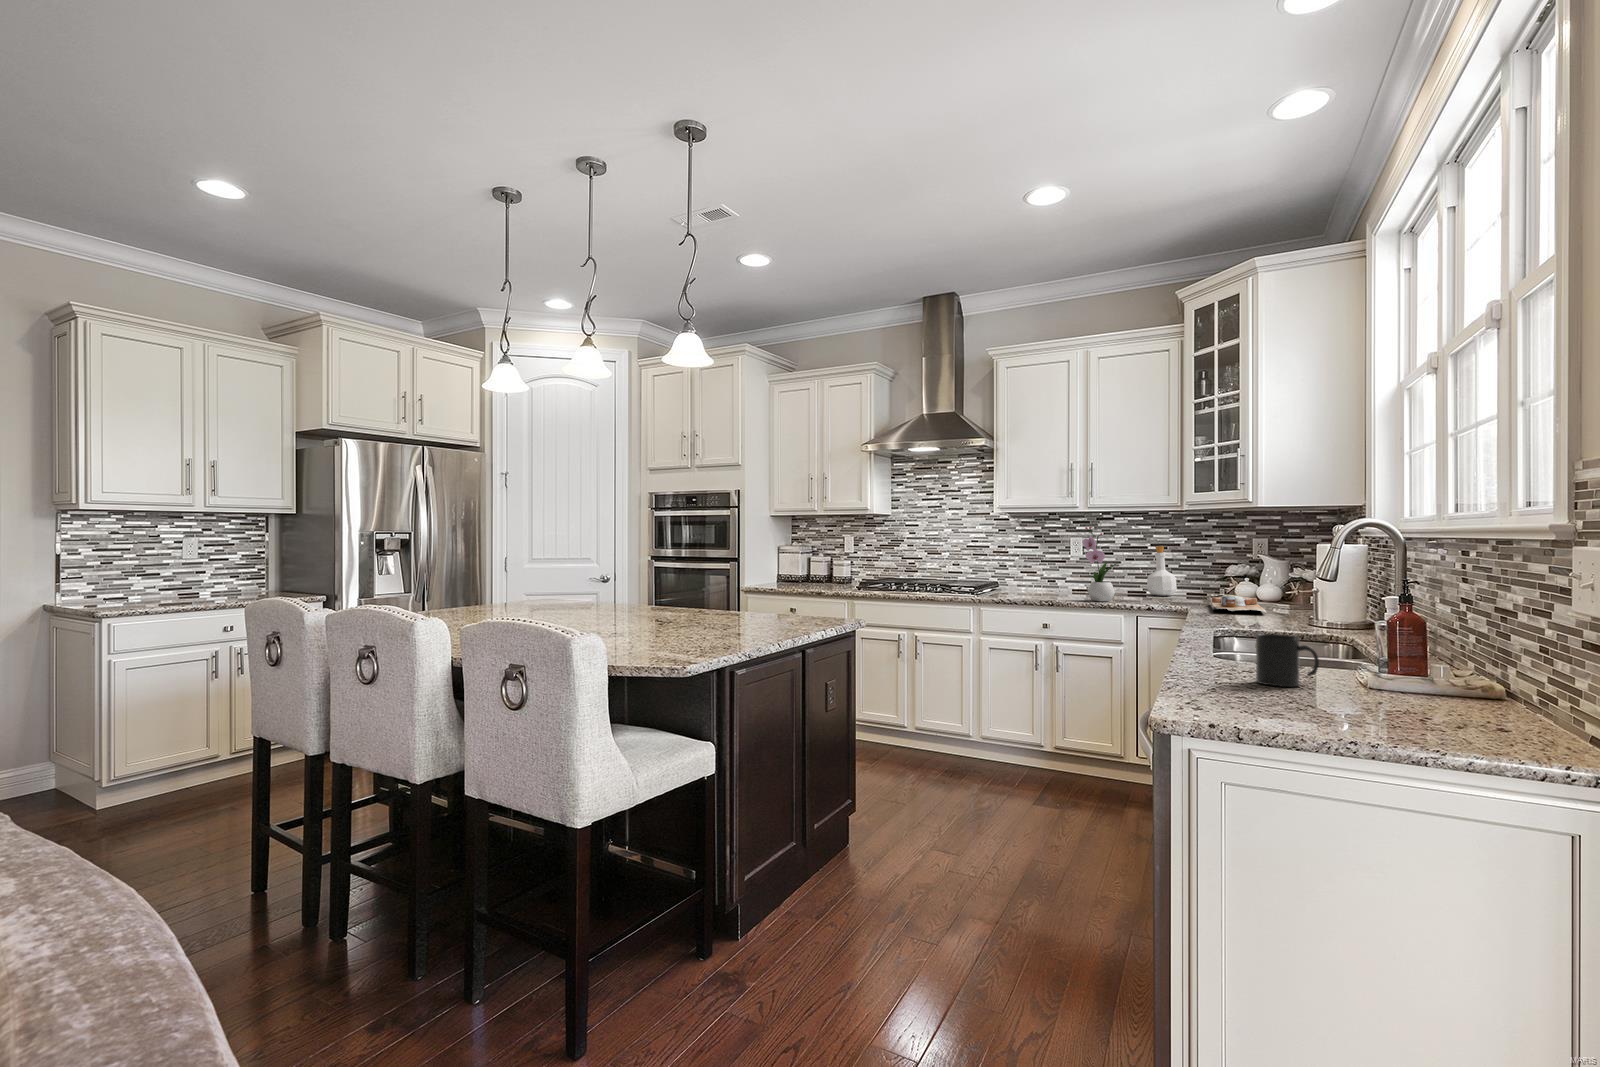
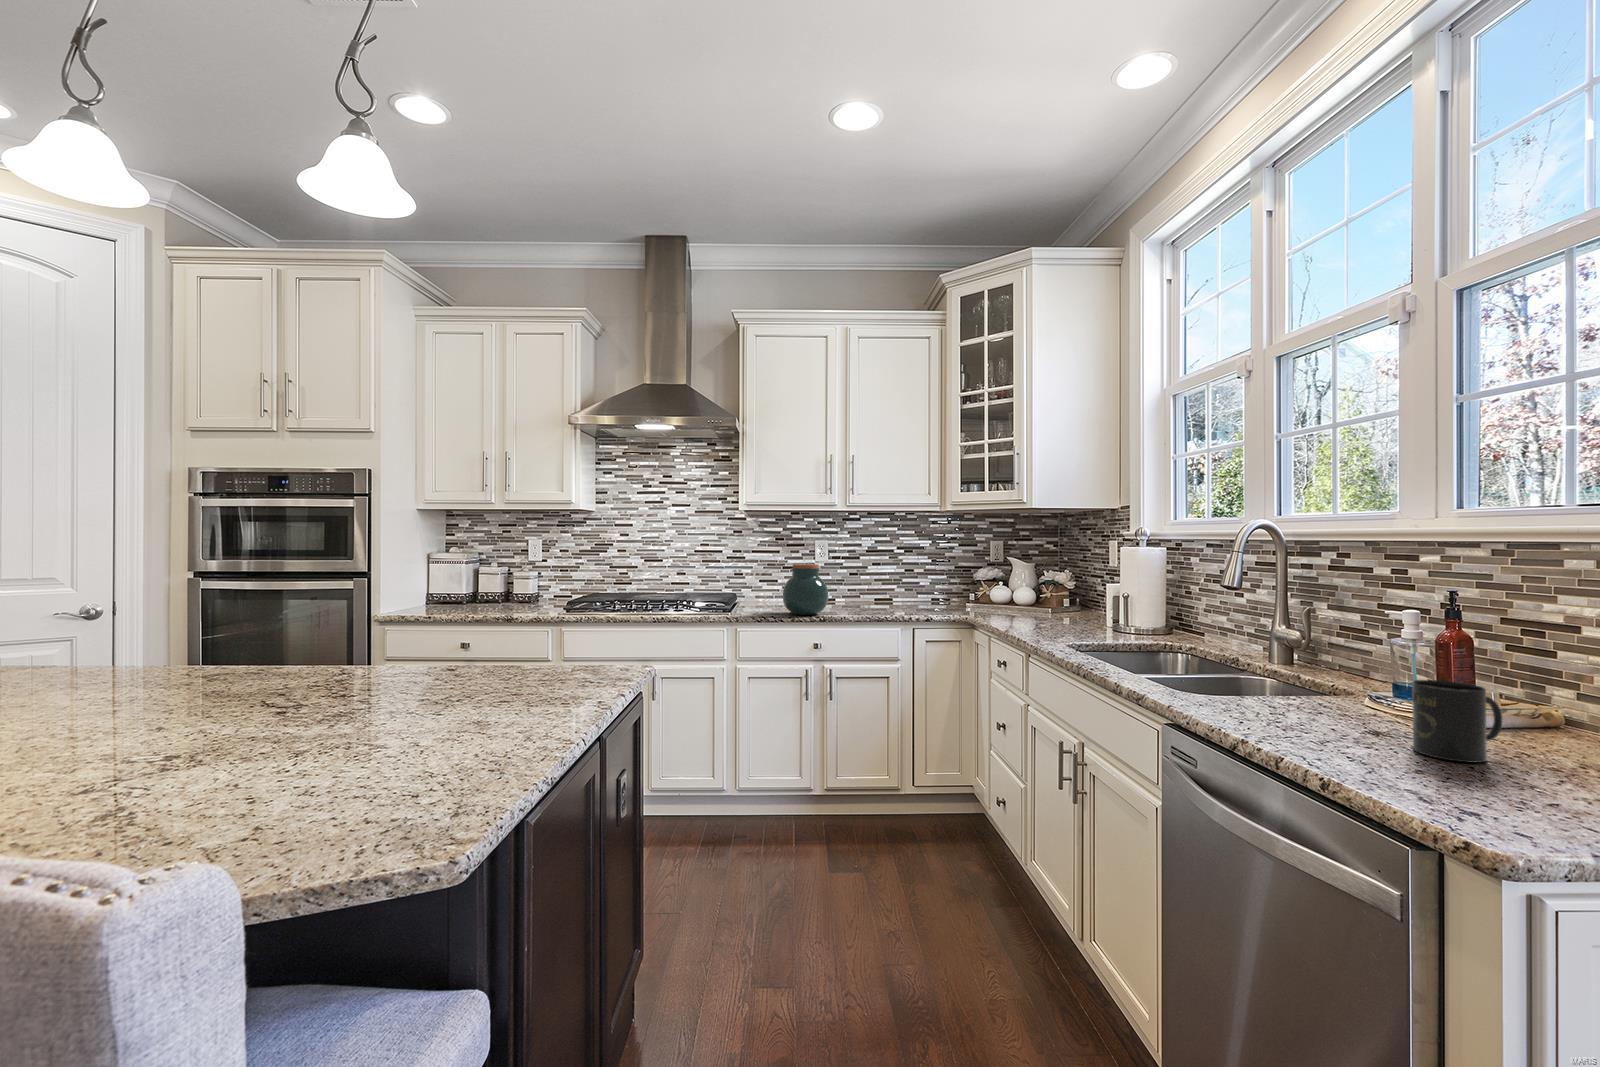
flower arrangement: present [1083,527,1117,601] -> none [858,528,894,614]
bottle: present [1147,546,1177,596] -> none [897,549,927,602]
jar: none [1017,557,1057,599] -> present [783,564,828,615]
cutting board: present [1210,594,1267,614] -> none [983,601,1067,622]

